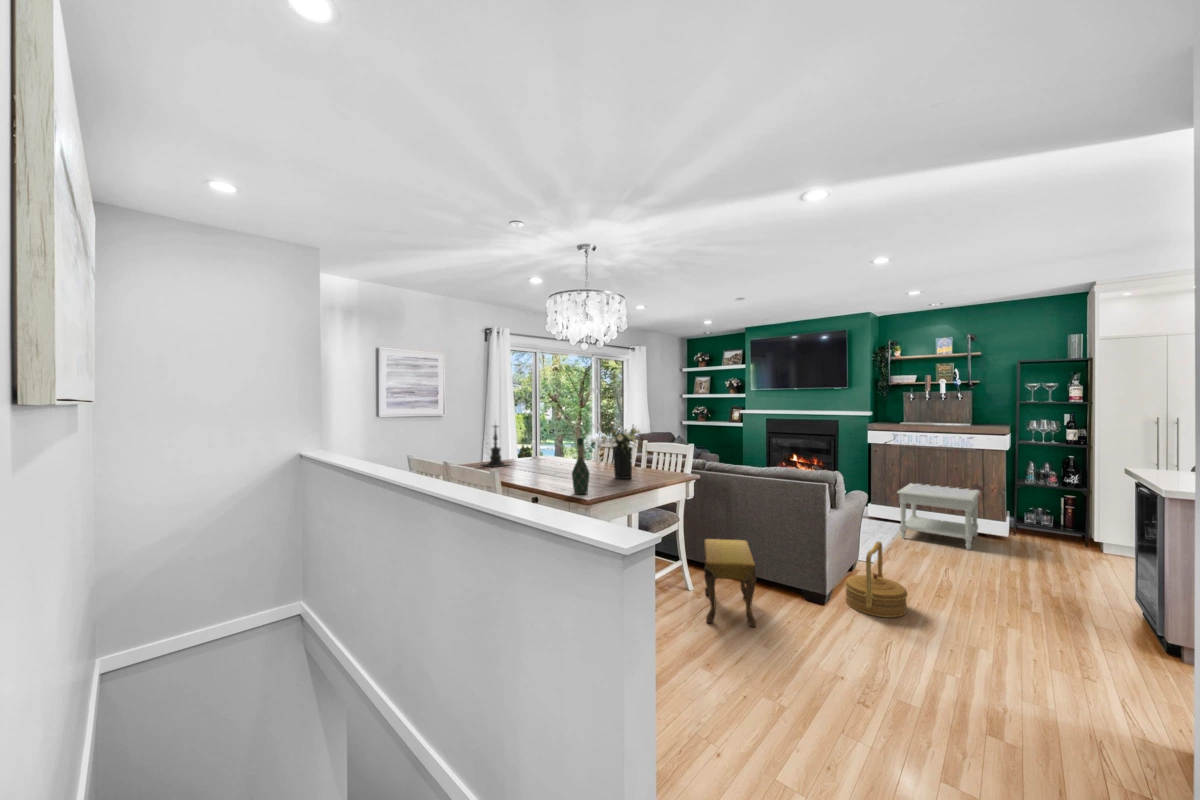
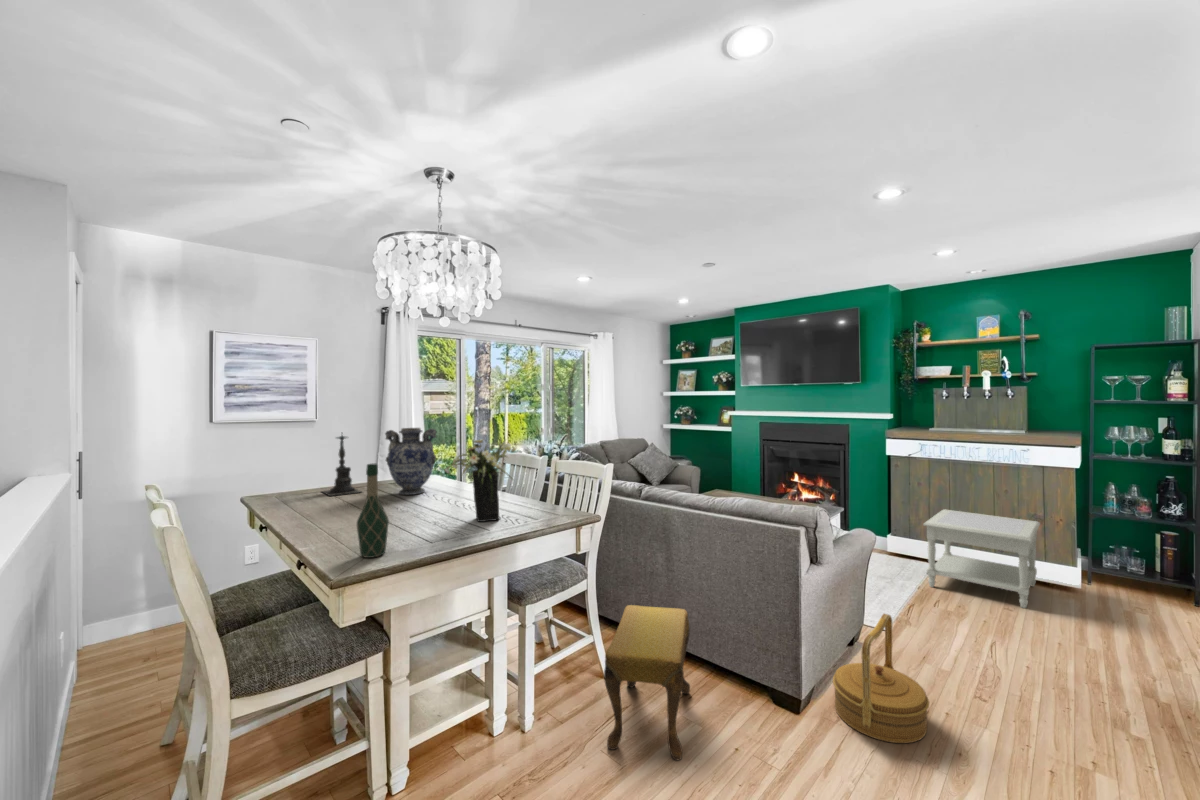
vase: none [529,419,564,467] -> present [385,428,436,495]

